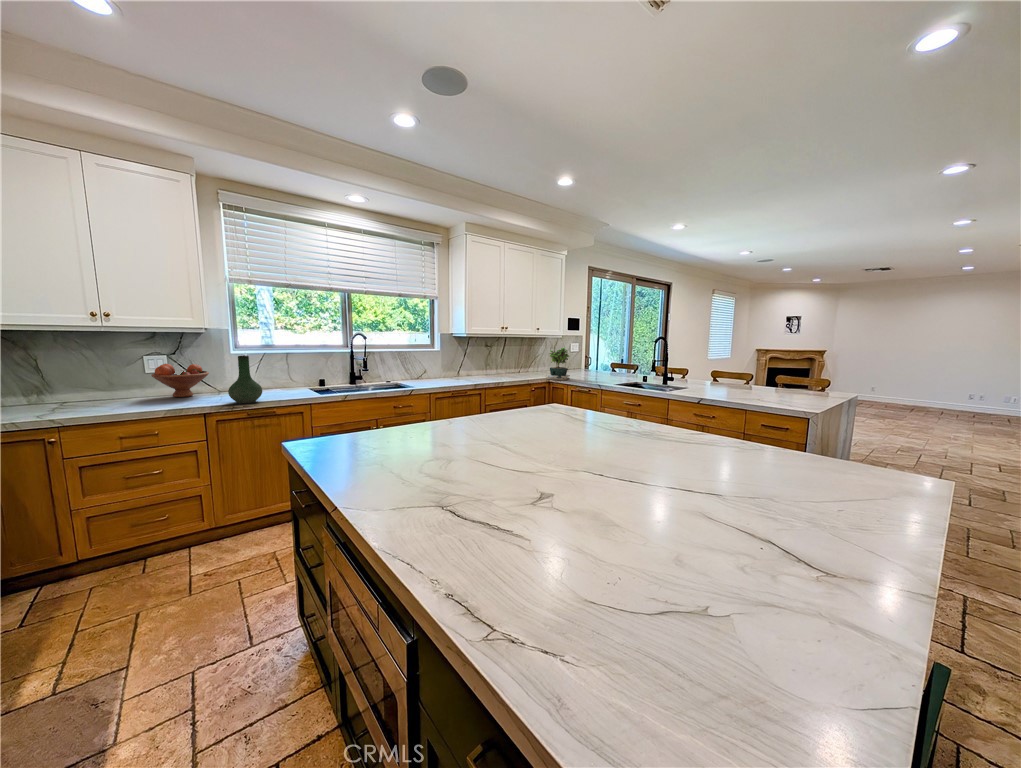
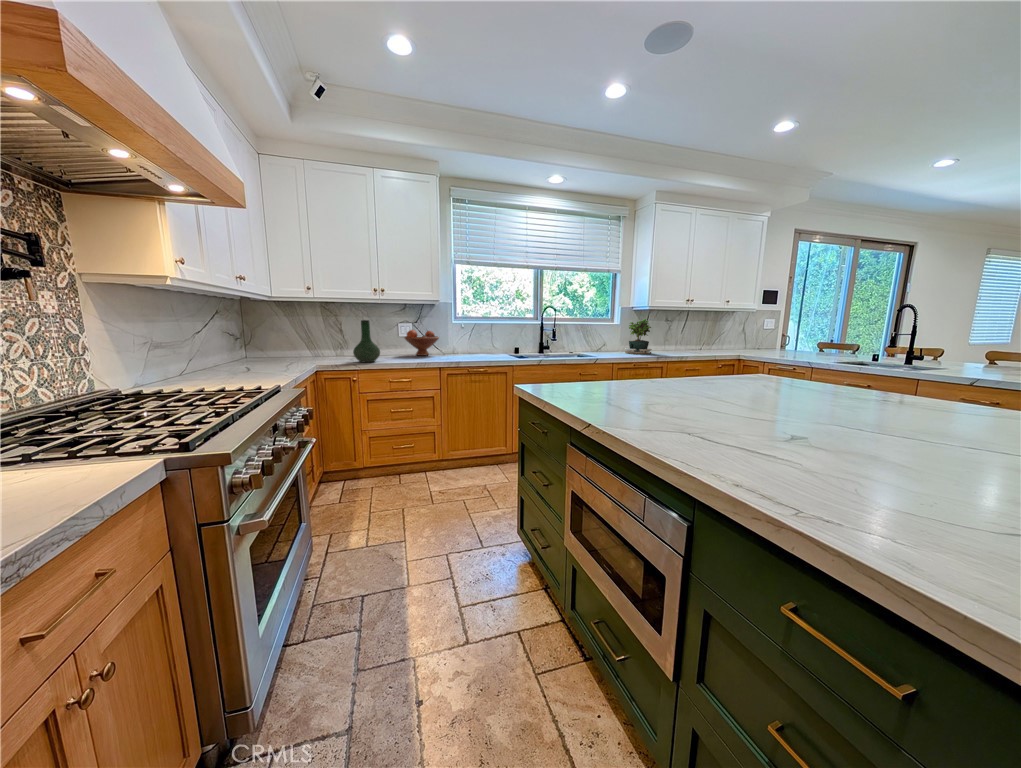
potted plant: present [546,347,570,381] -> present [625,319,652,354]
vase: present [228,356,262,403] -> present [353,320,380,362]

